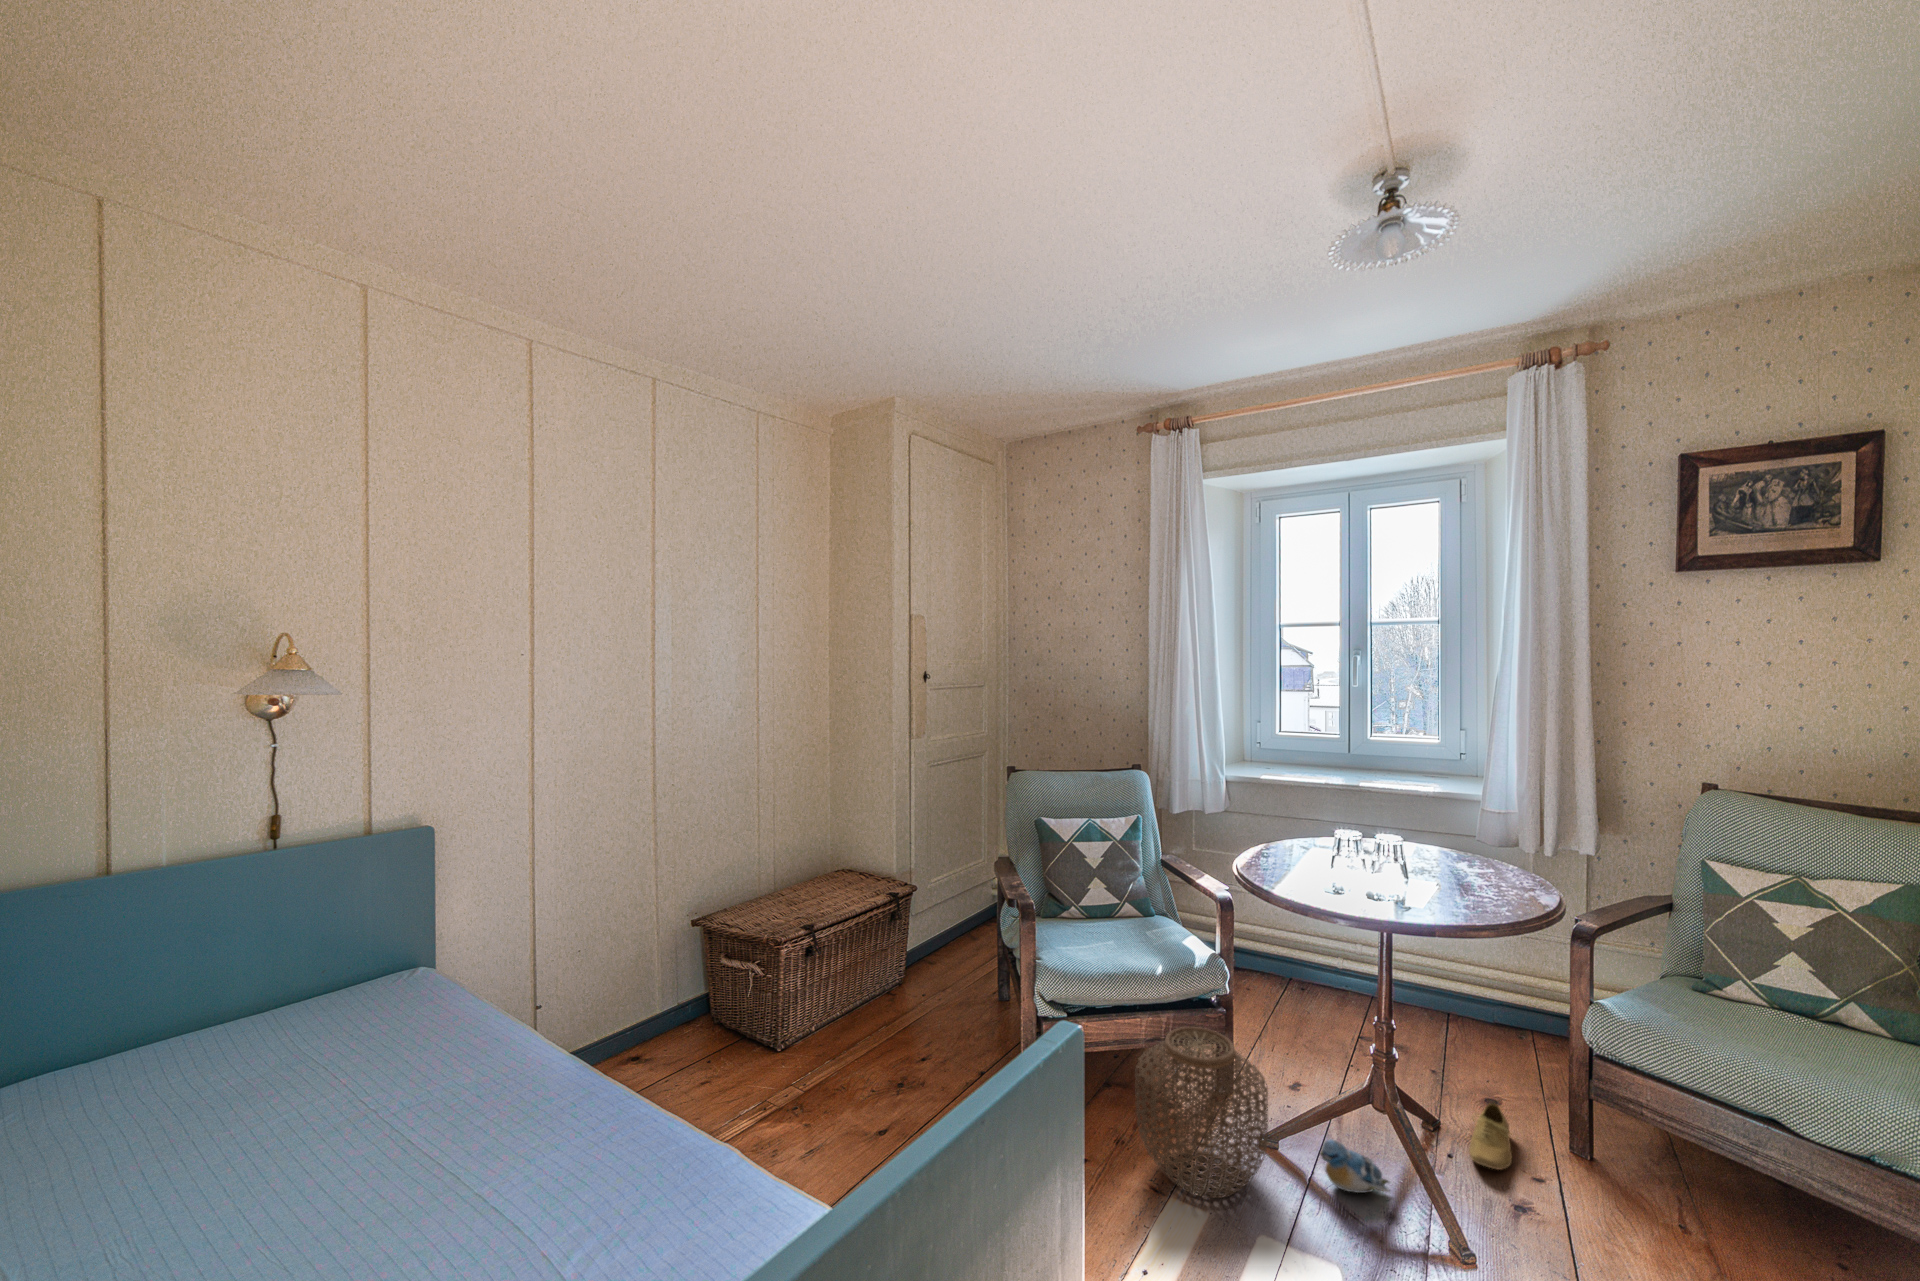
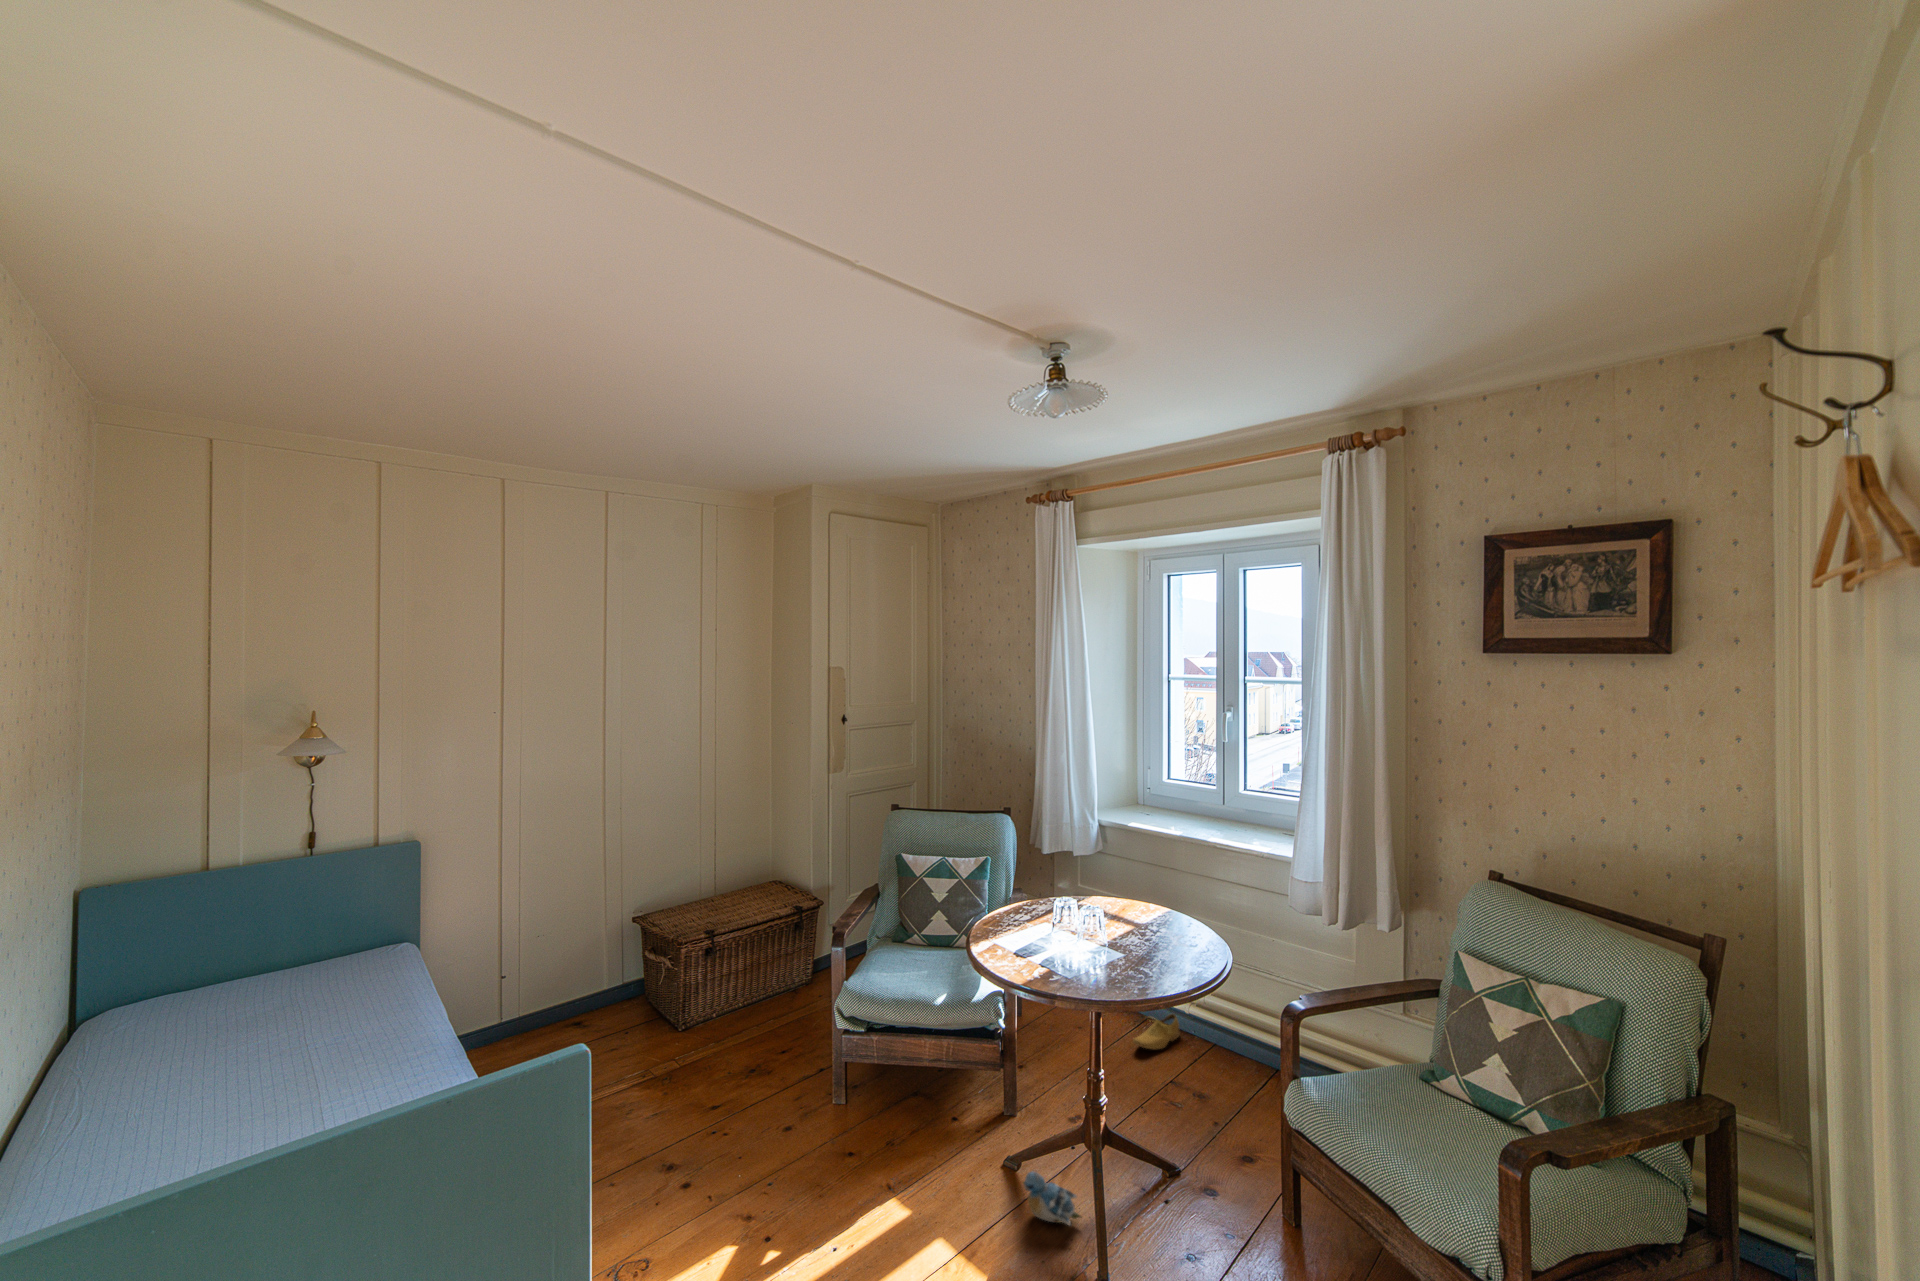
woven basket: present [1136,1027,1268,1198] -> none [875,1057,985,1208]
shoe: present [1469,1103,1512,1170] -> present [1133,1014,1180,1049]

